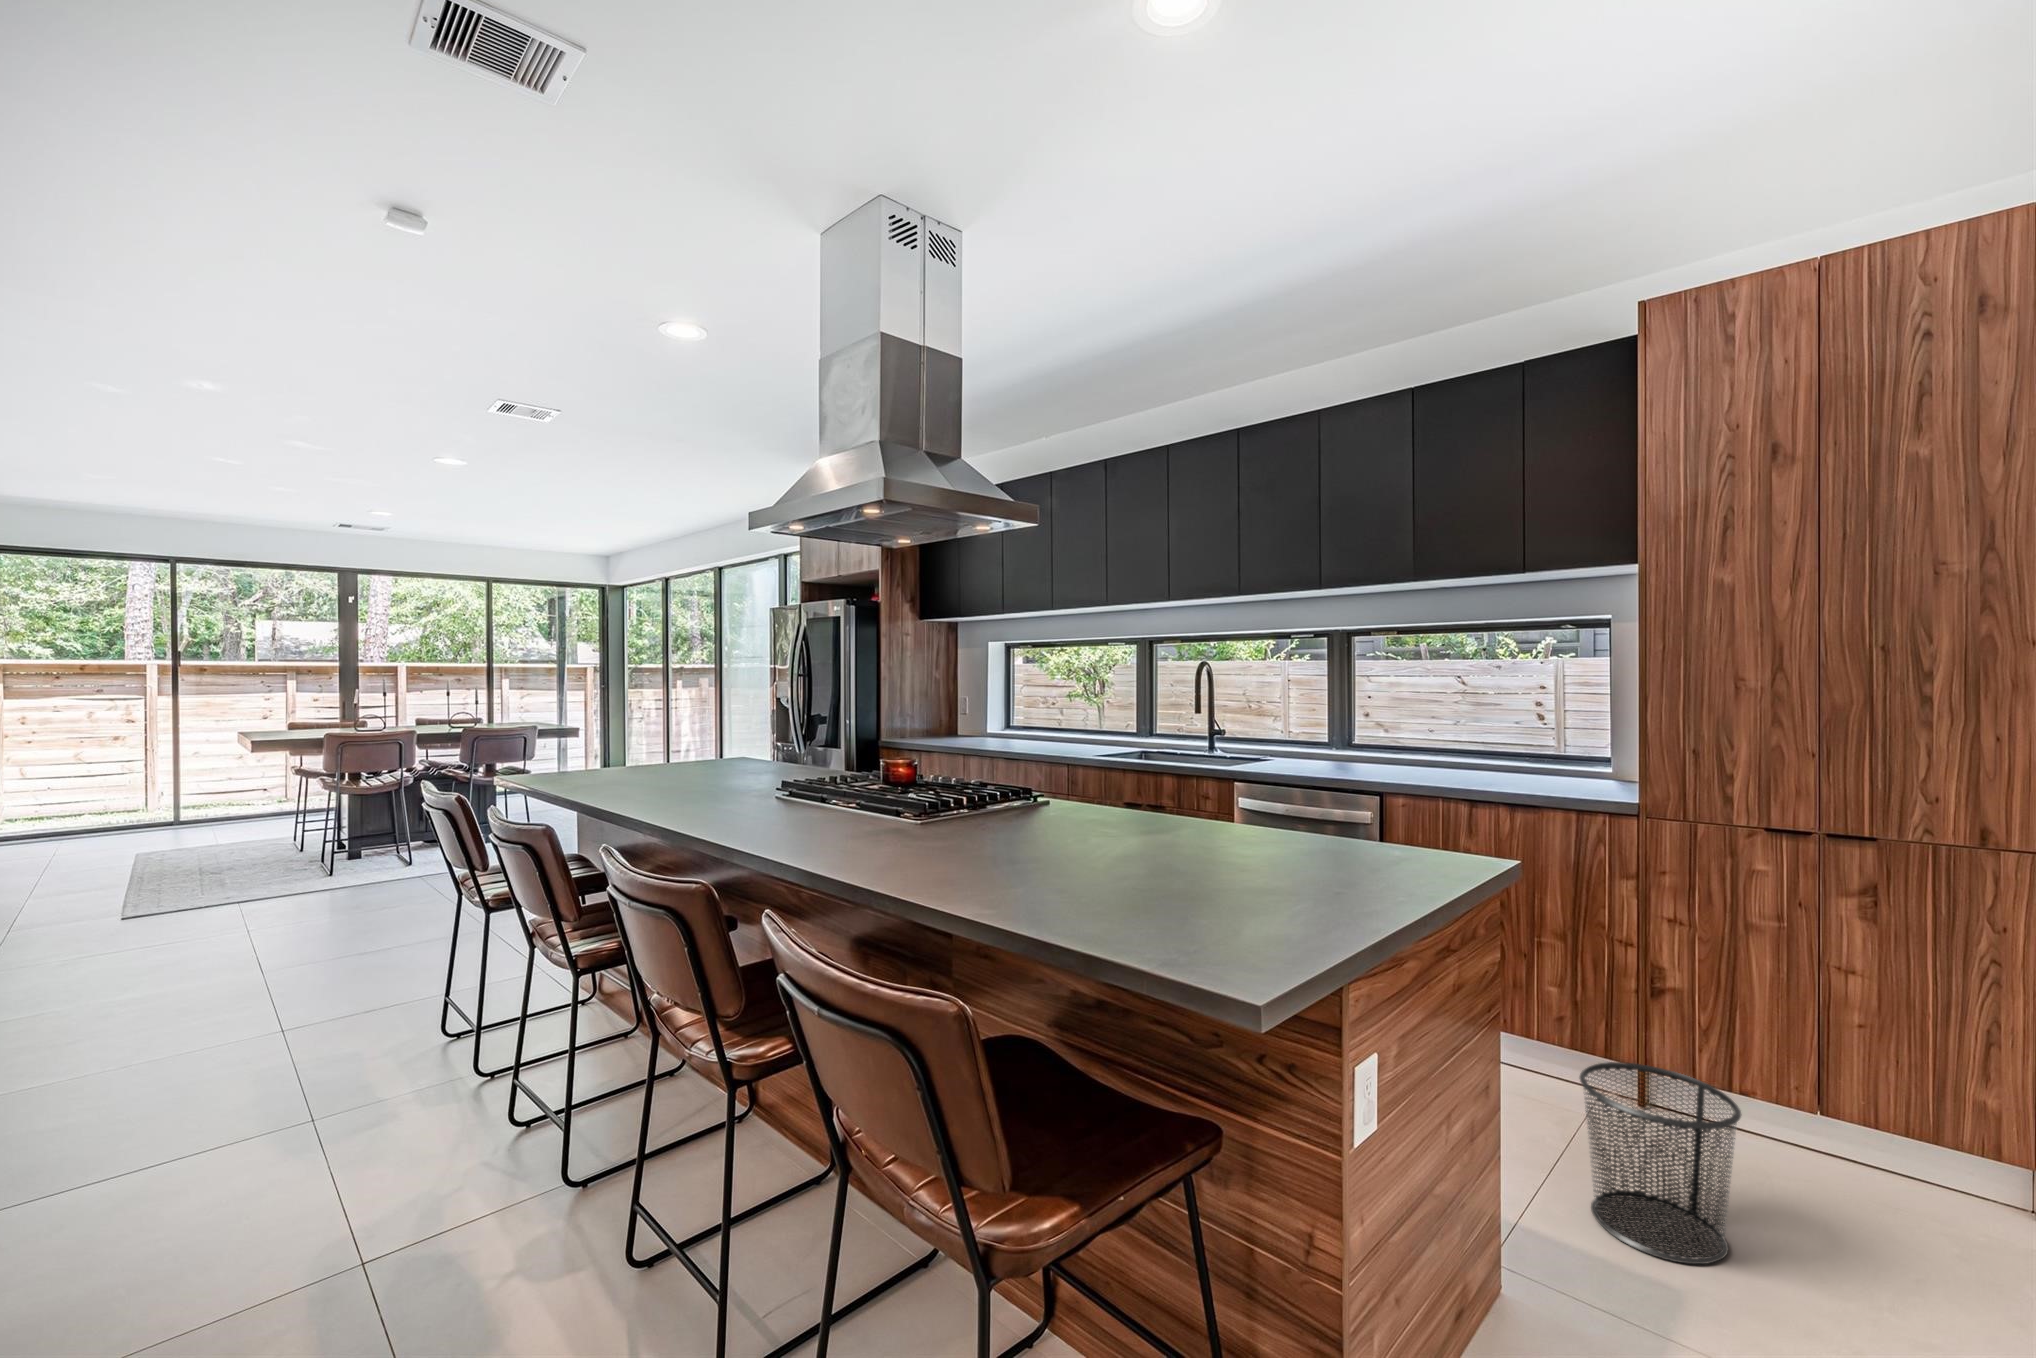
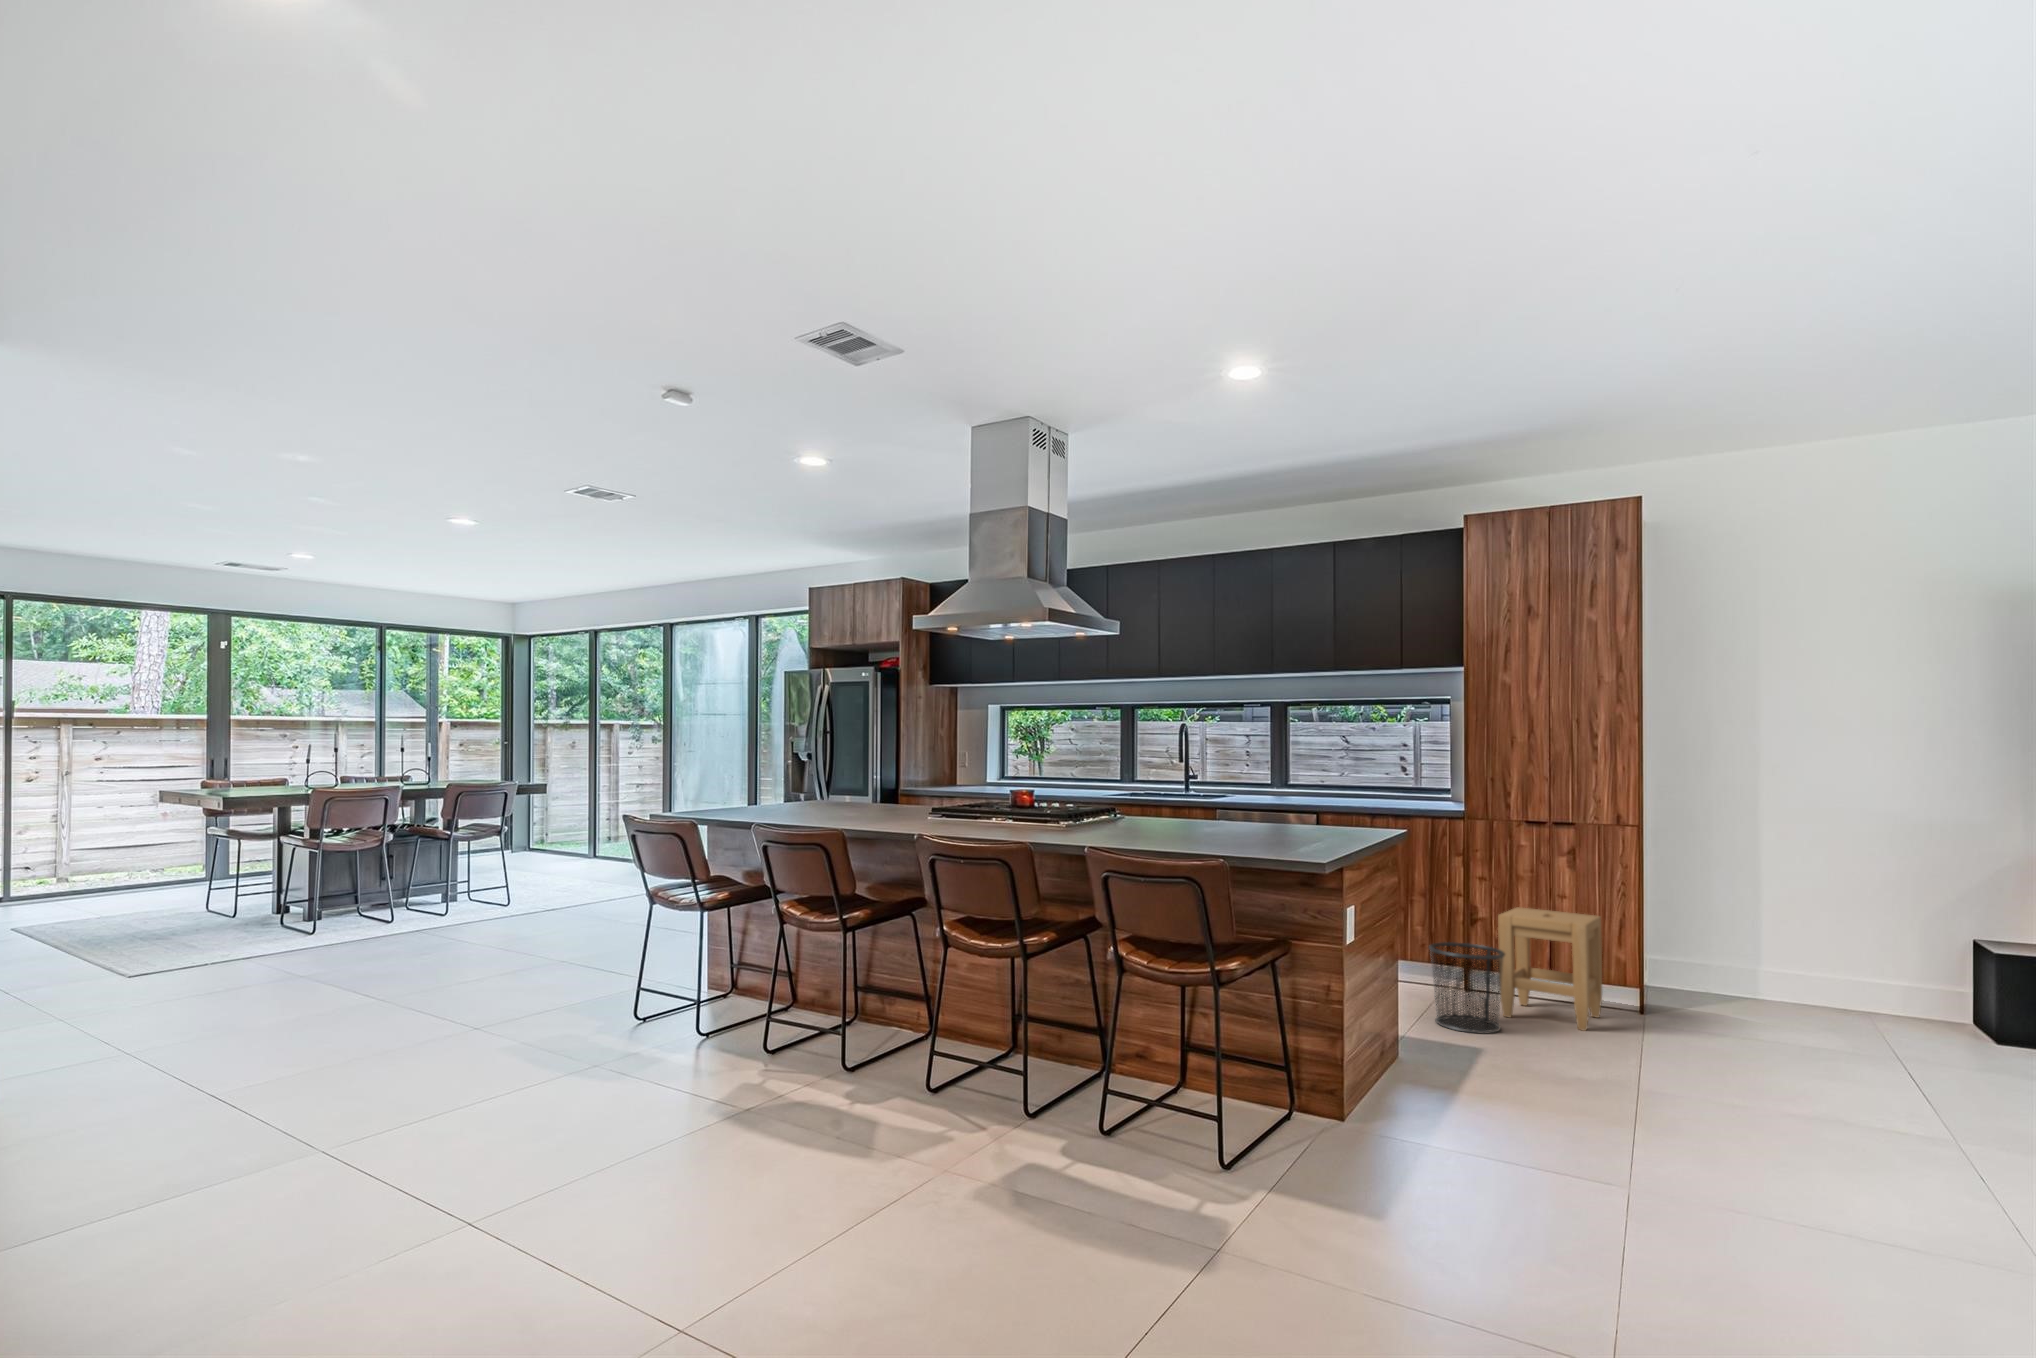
stool: none [1717,981,1931,1260] -> present [1498,907,1602,1031]

